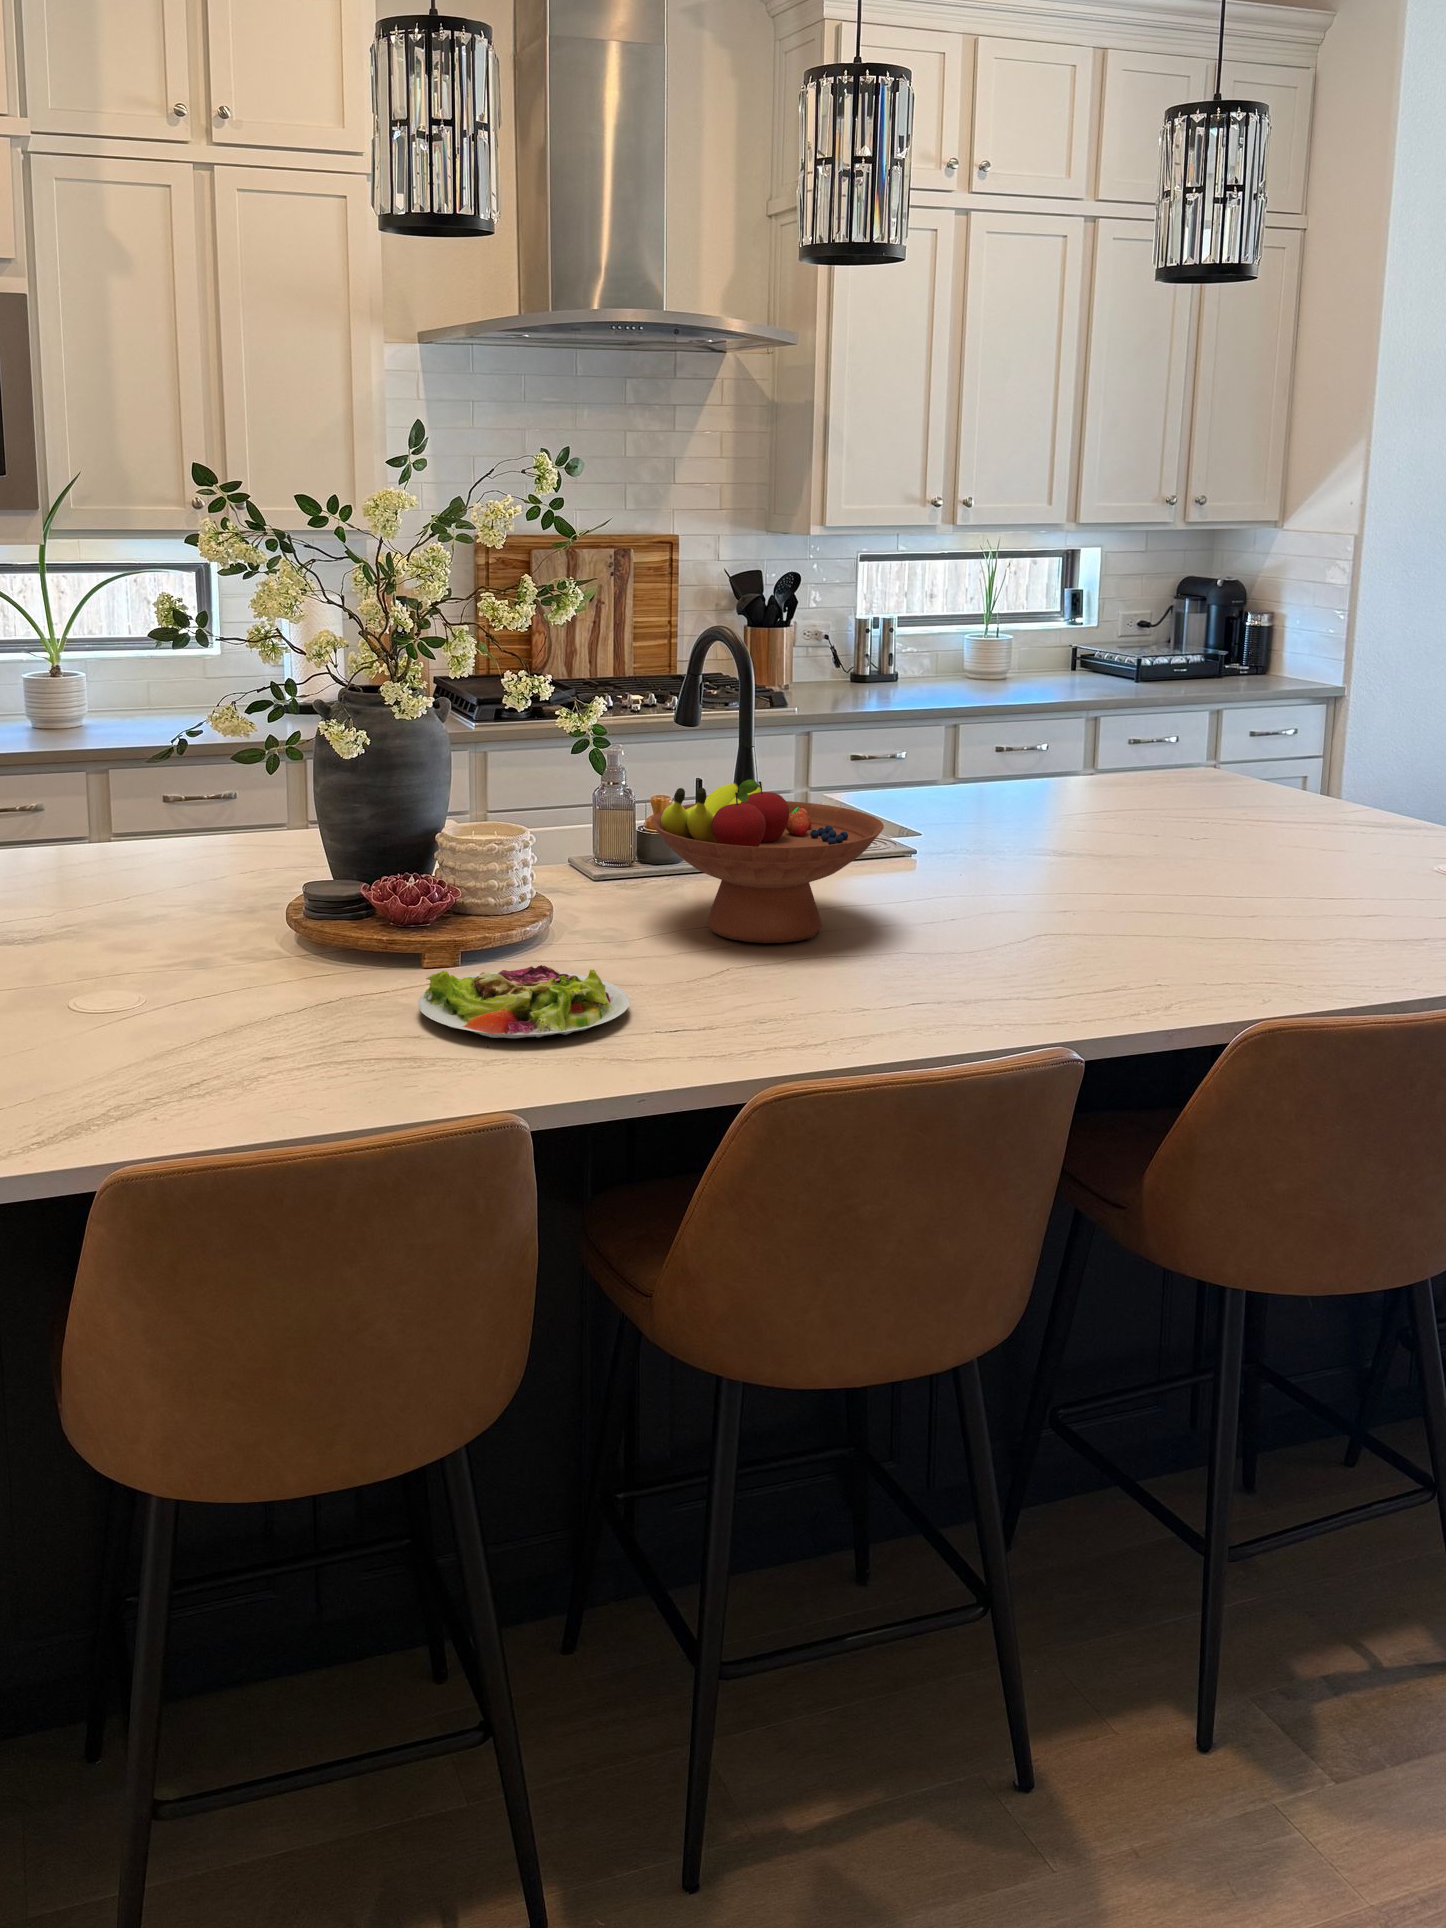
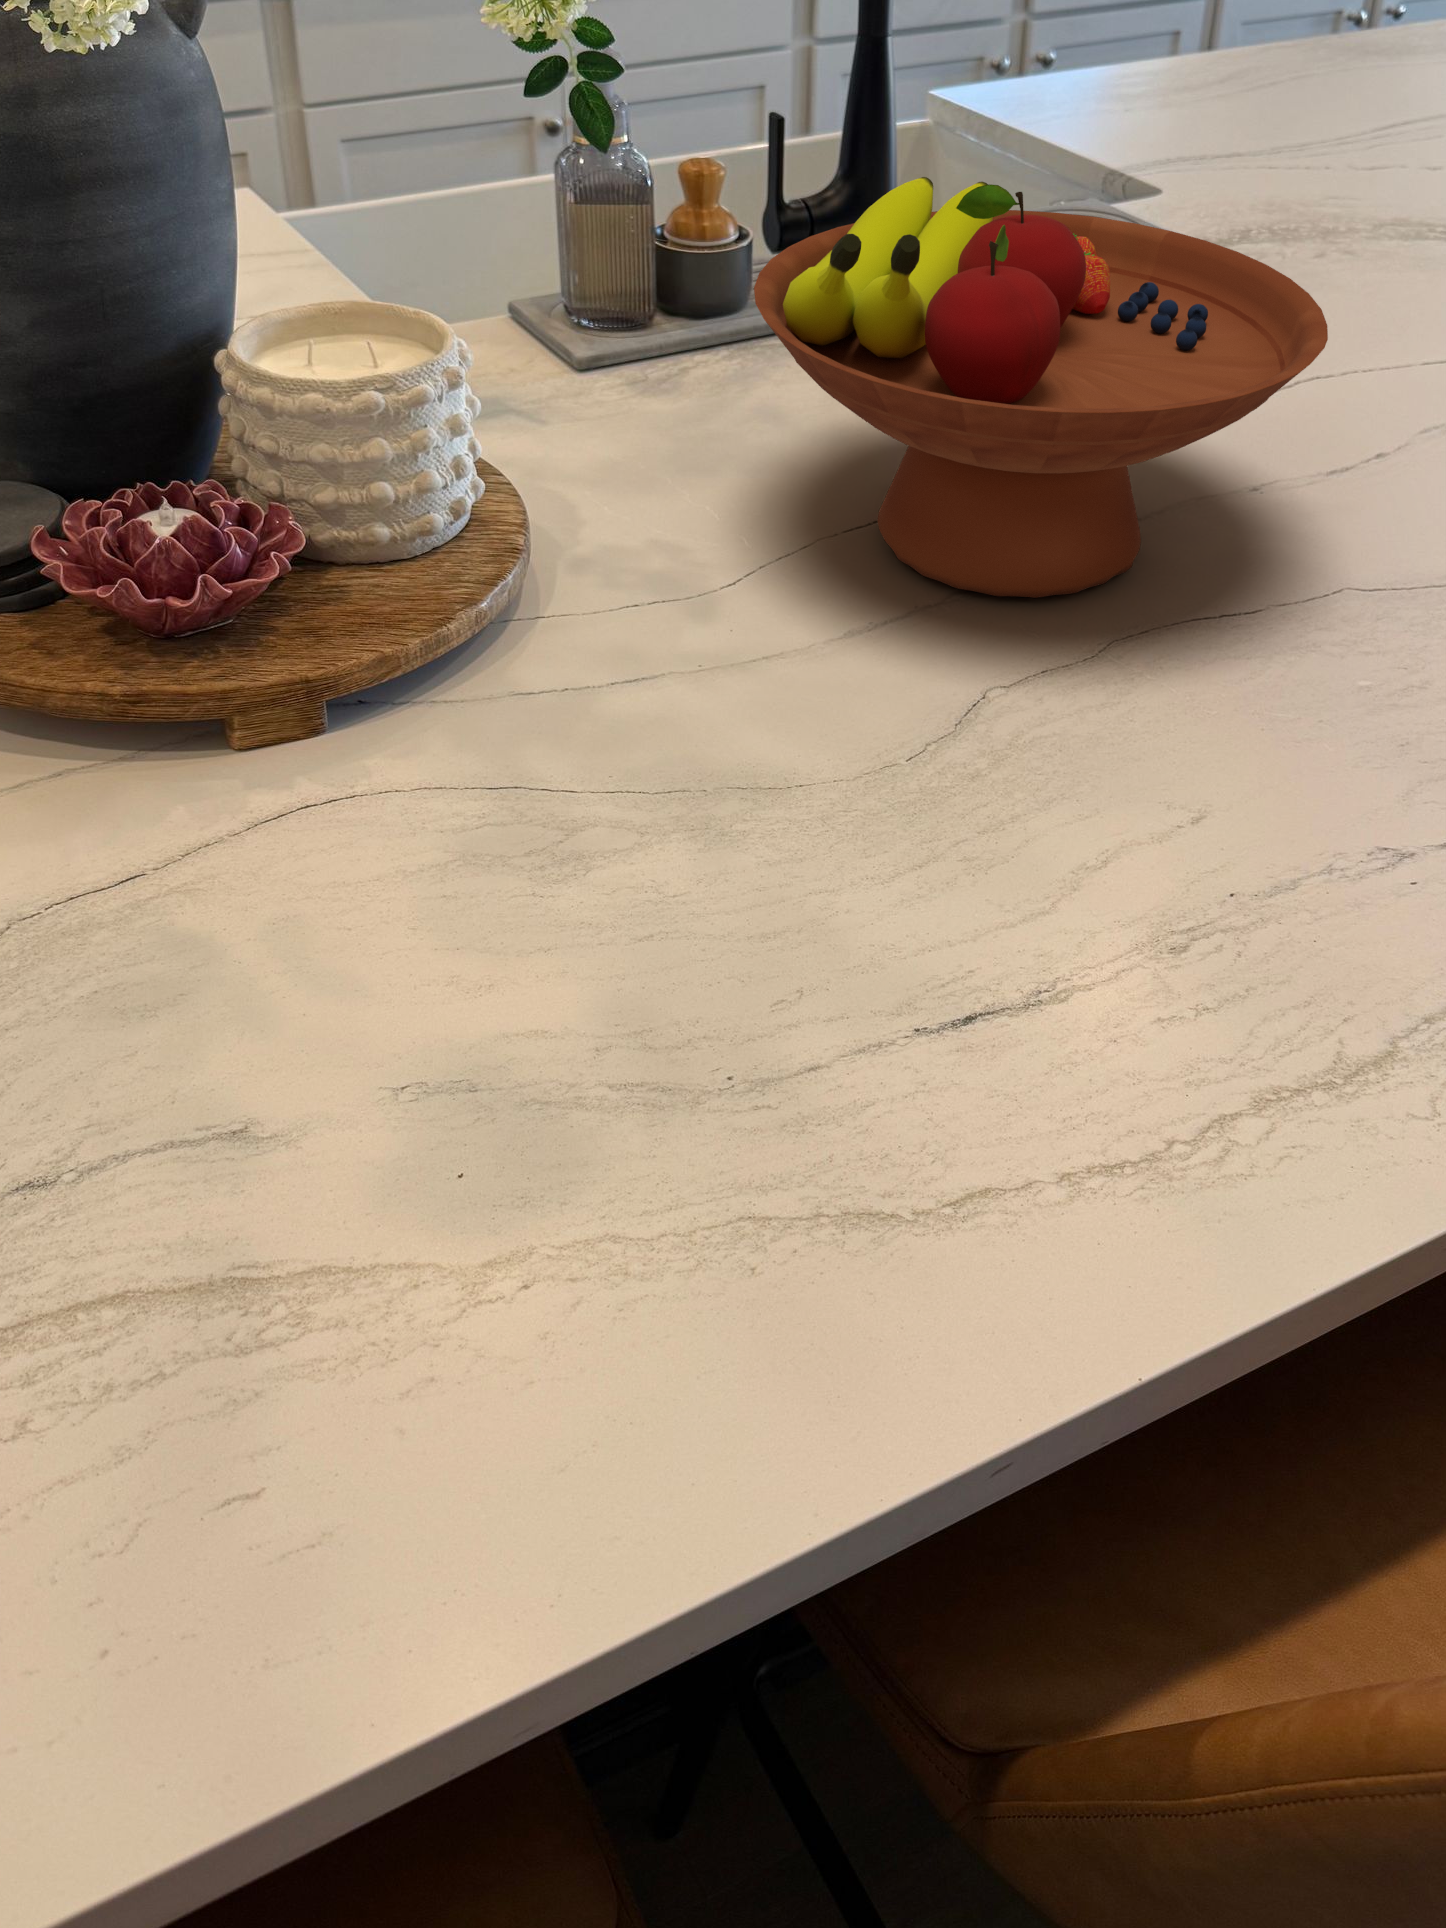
salad plate: present [418,965,630,1038] -> none [232,781,822,1163]

